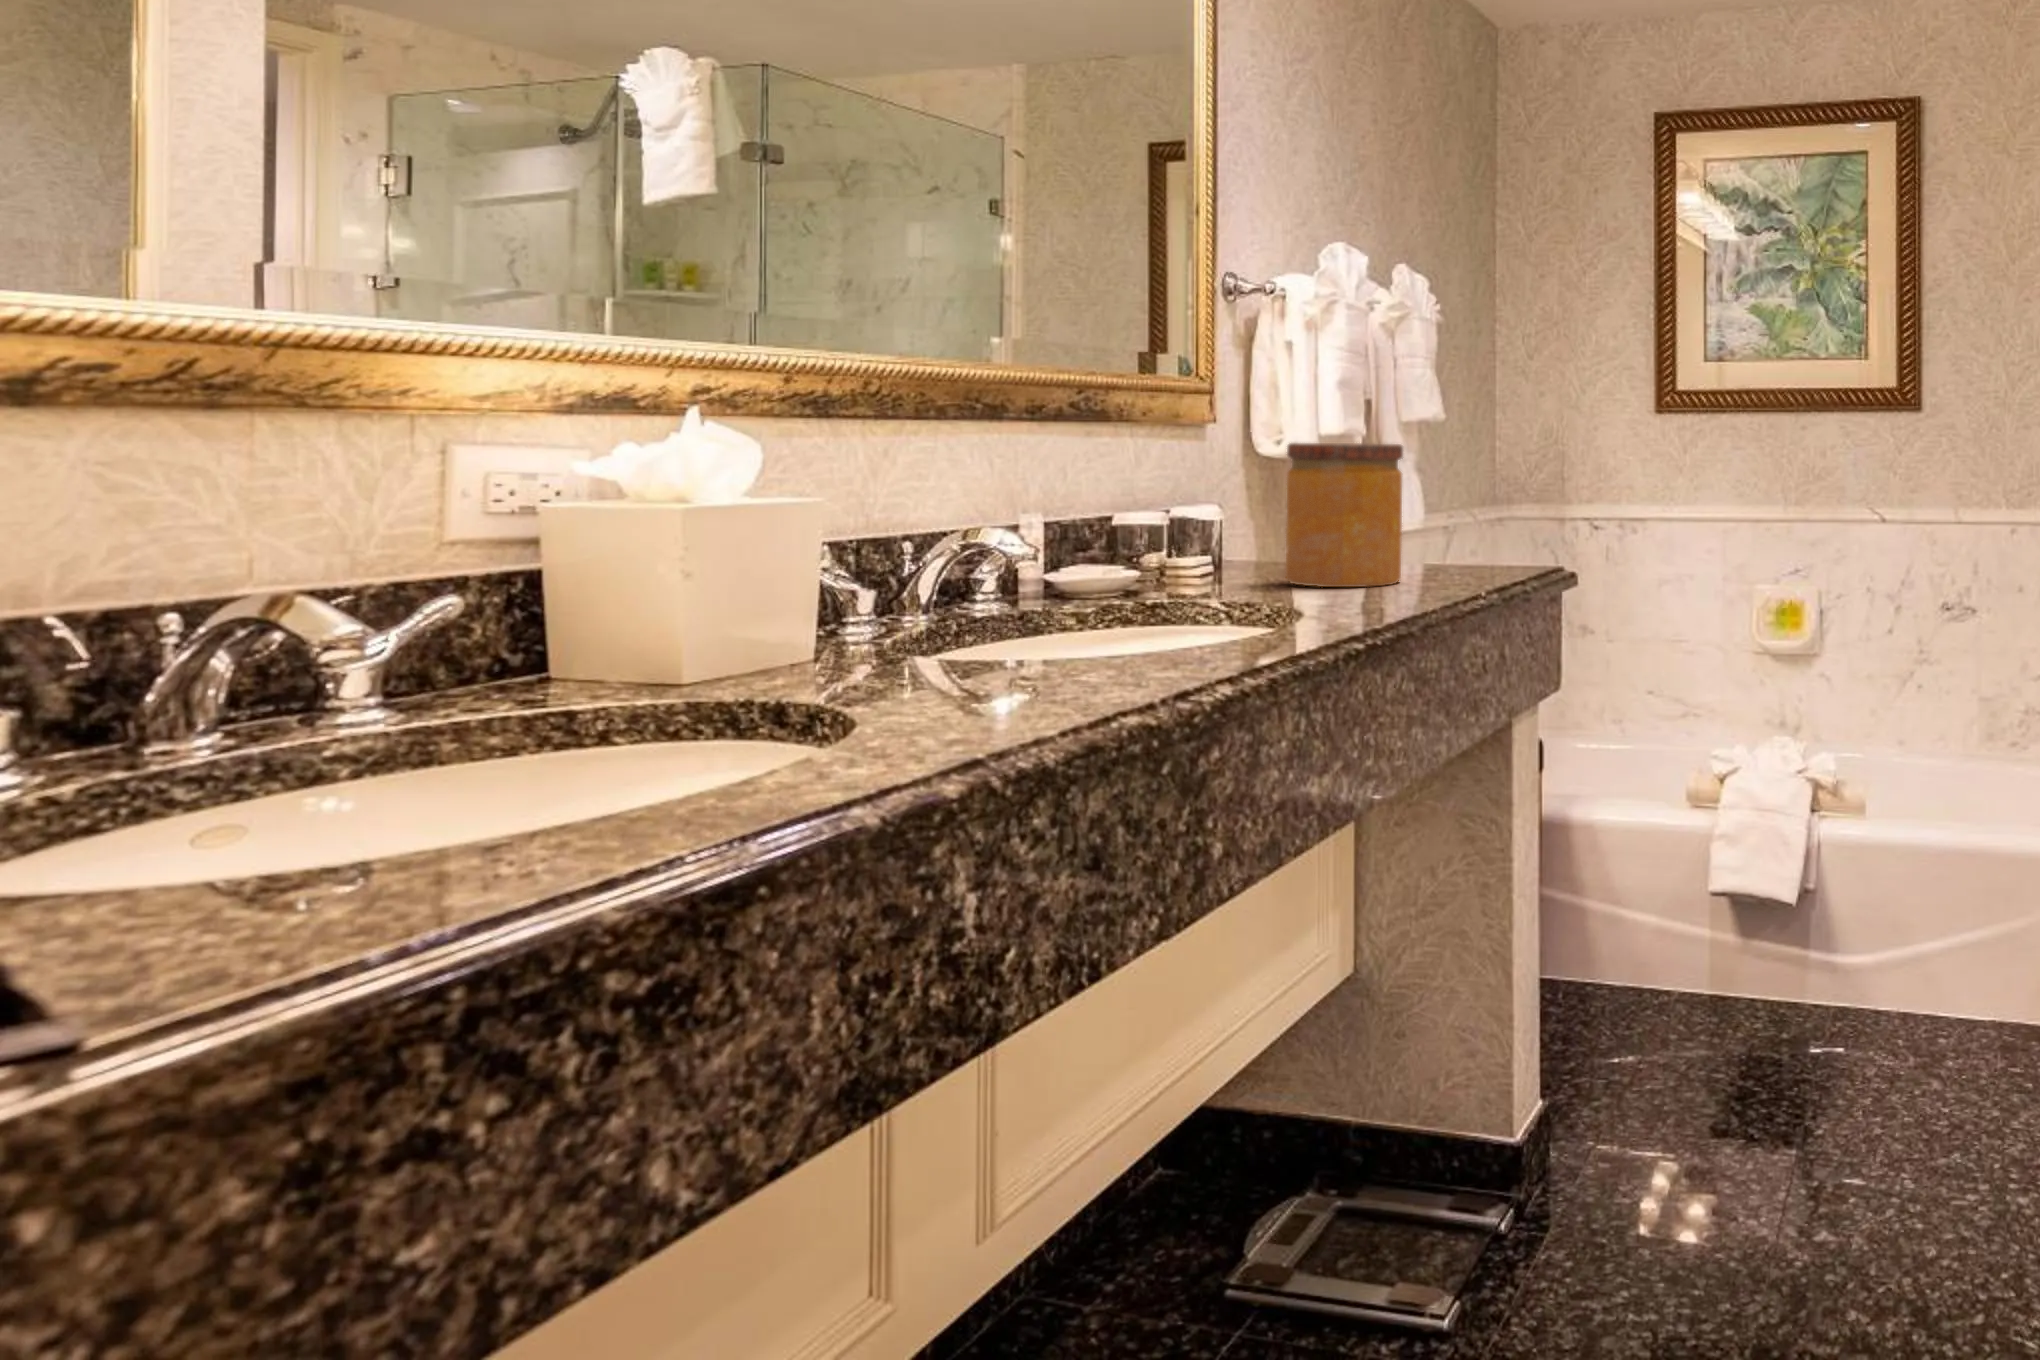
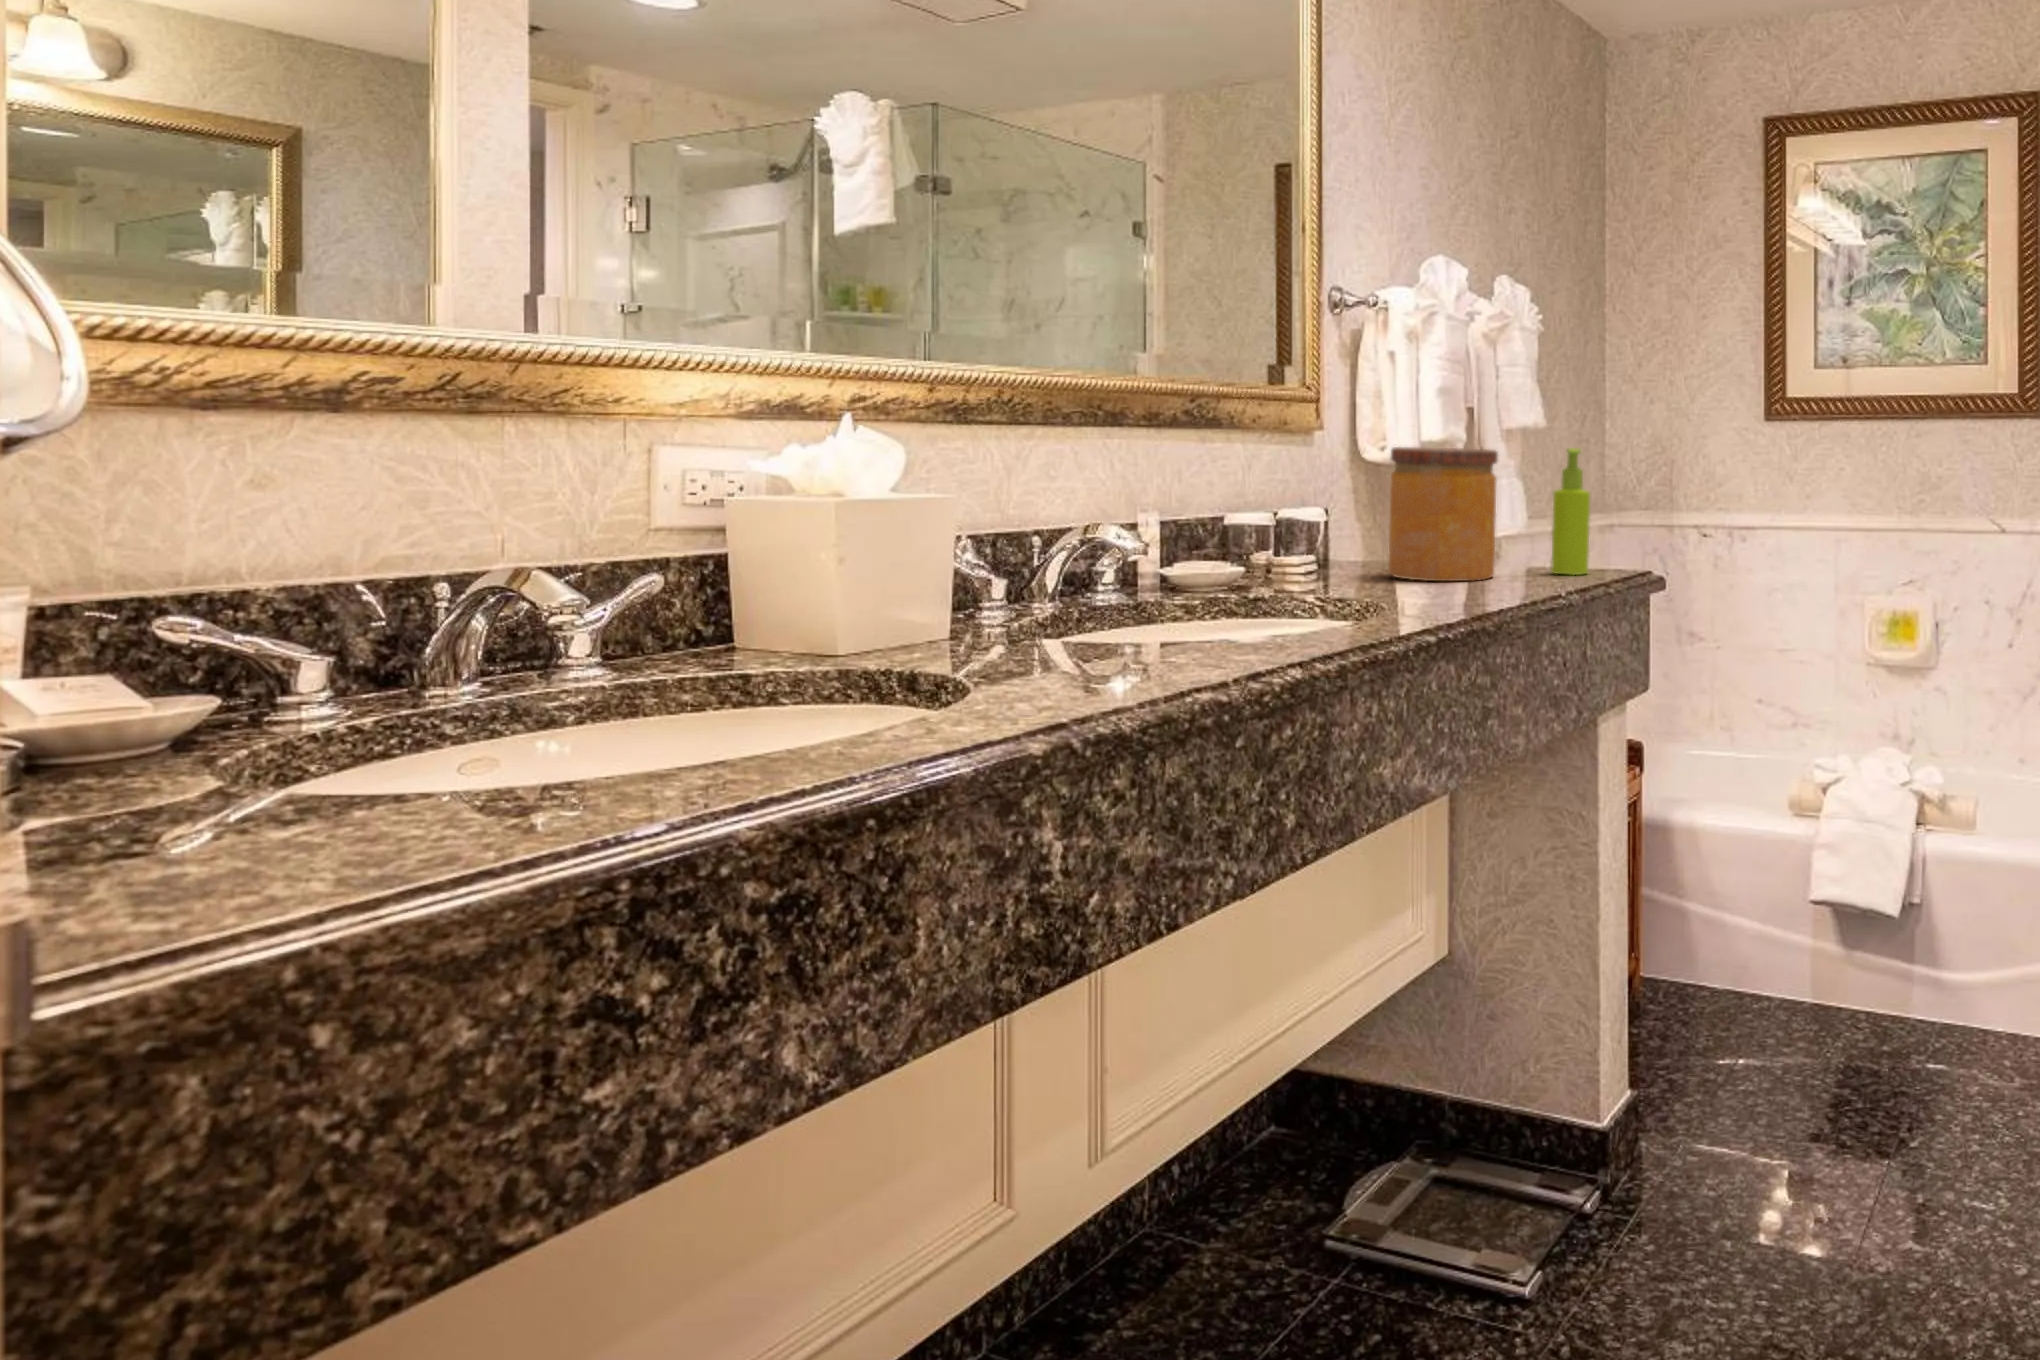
soap dispenser: none [1461,441,1501,577] -> present [1551,448,1590,575]

